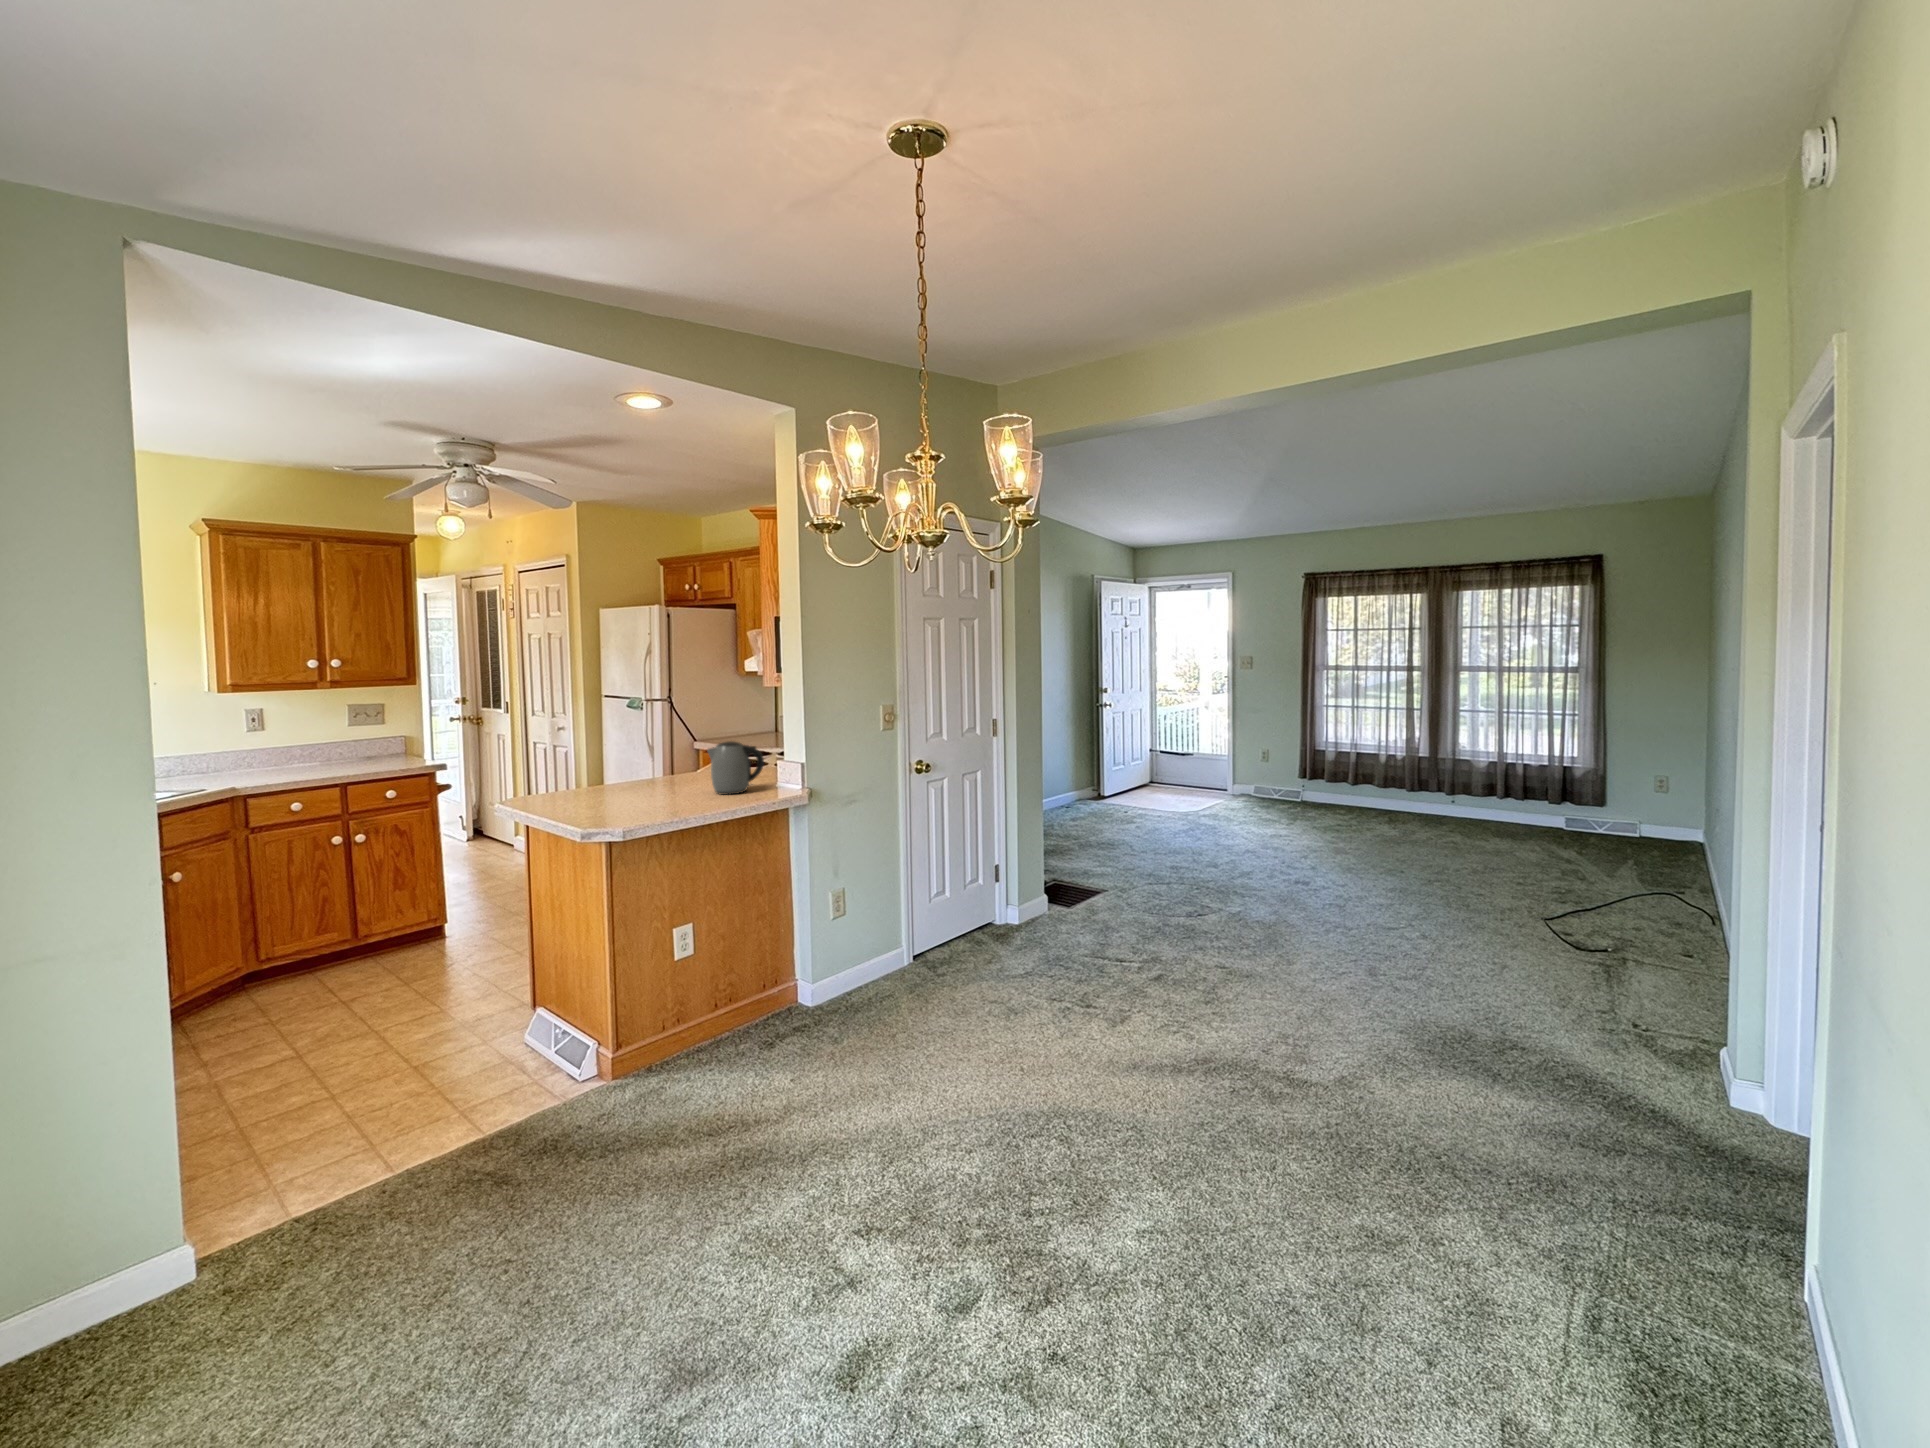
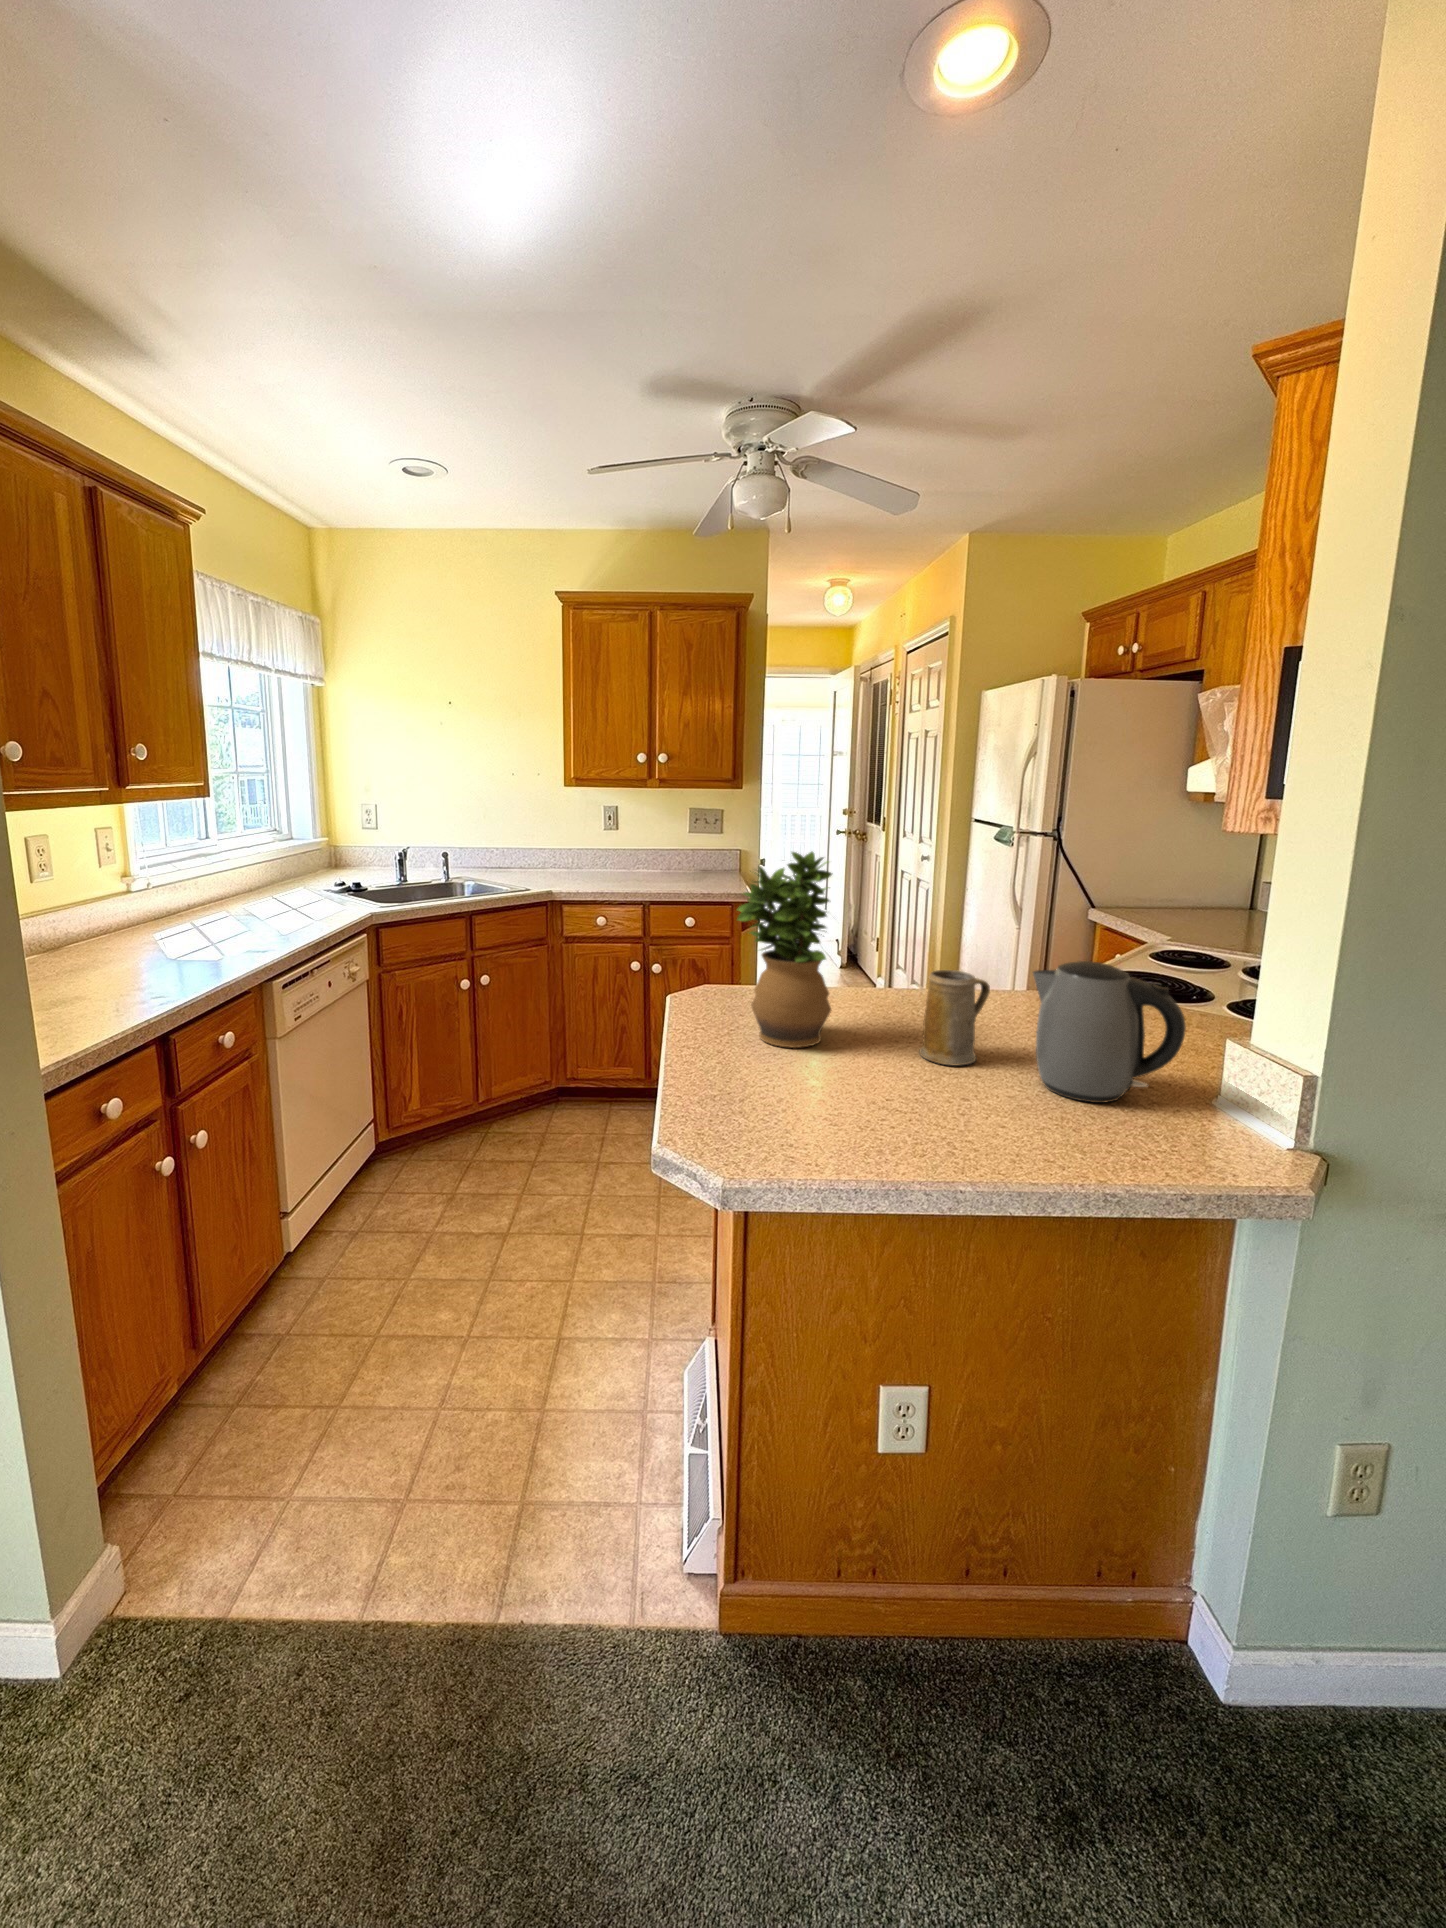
potted plant: none [559,710,617,806] -> present [737,852,832,1048]
mug: none [660,756,687,797] -> present [920,970,990,1066]

